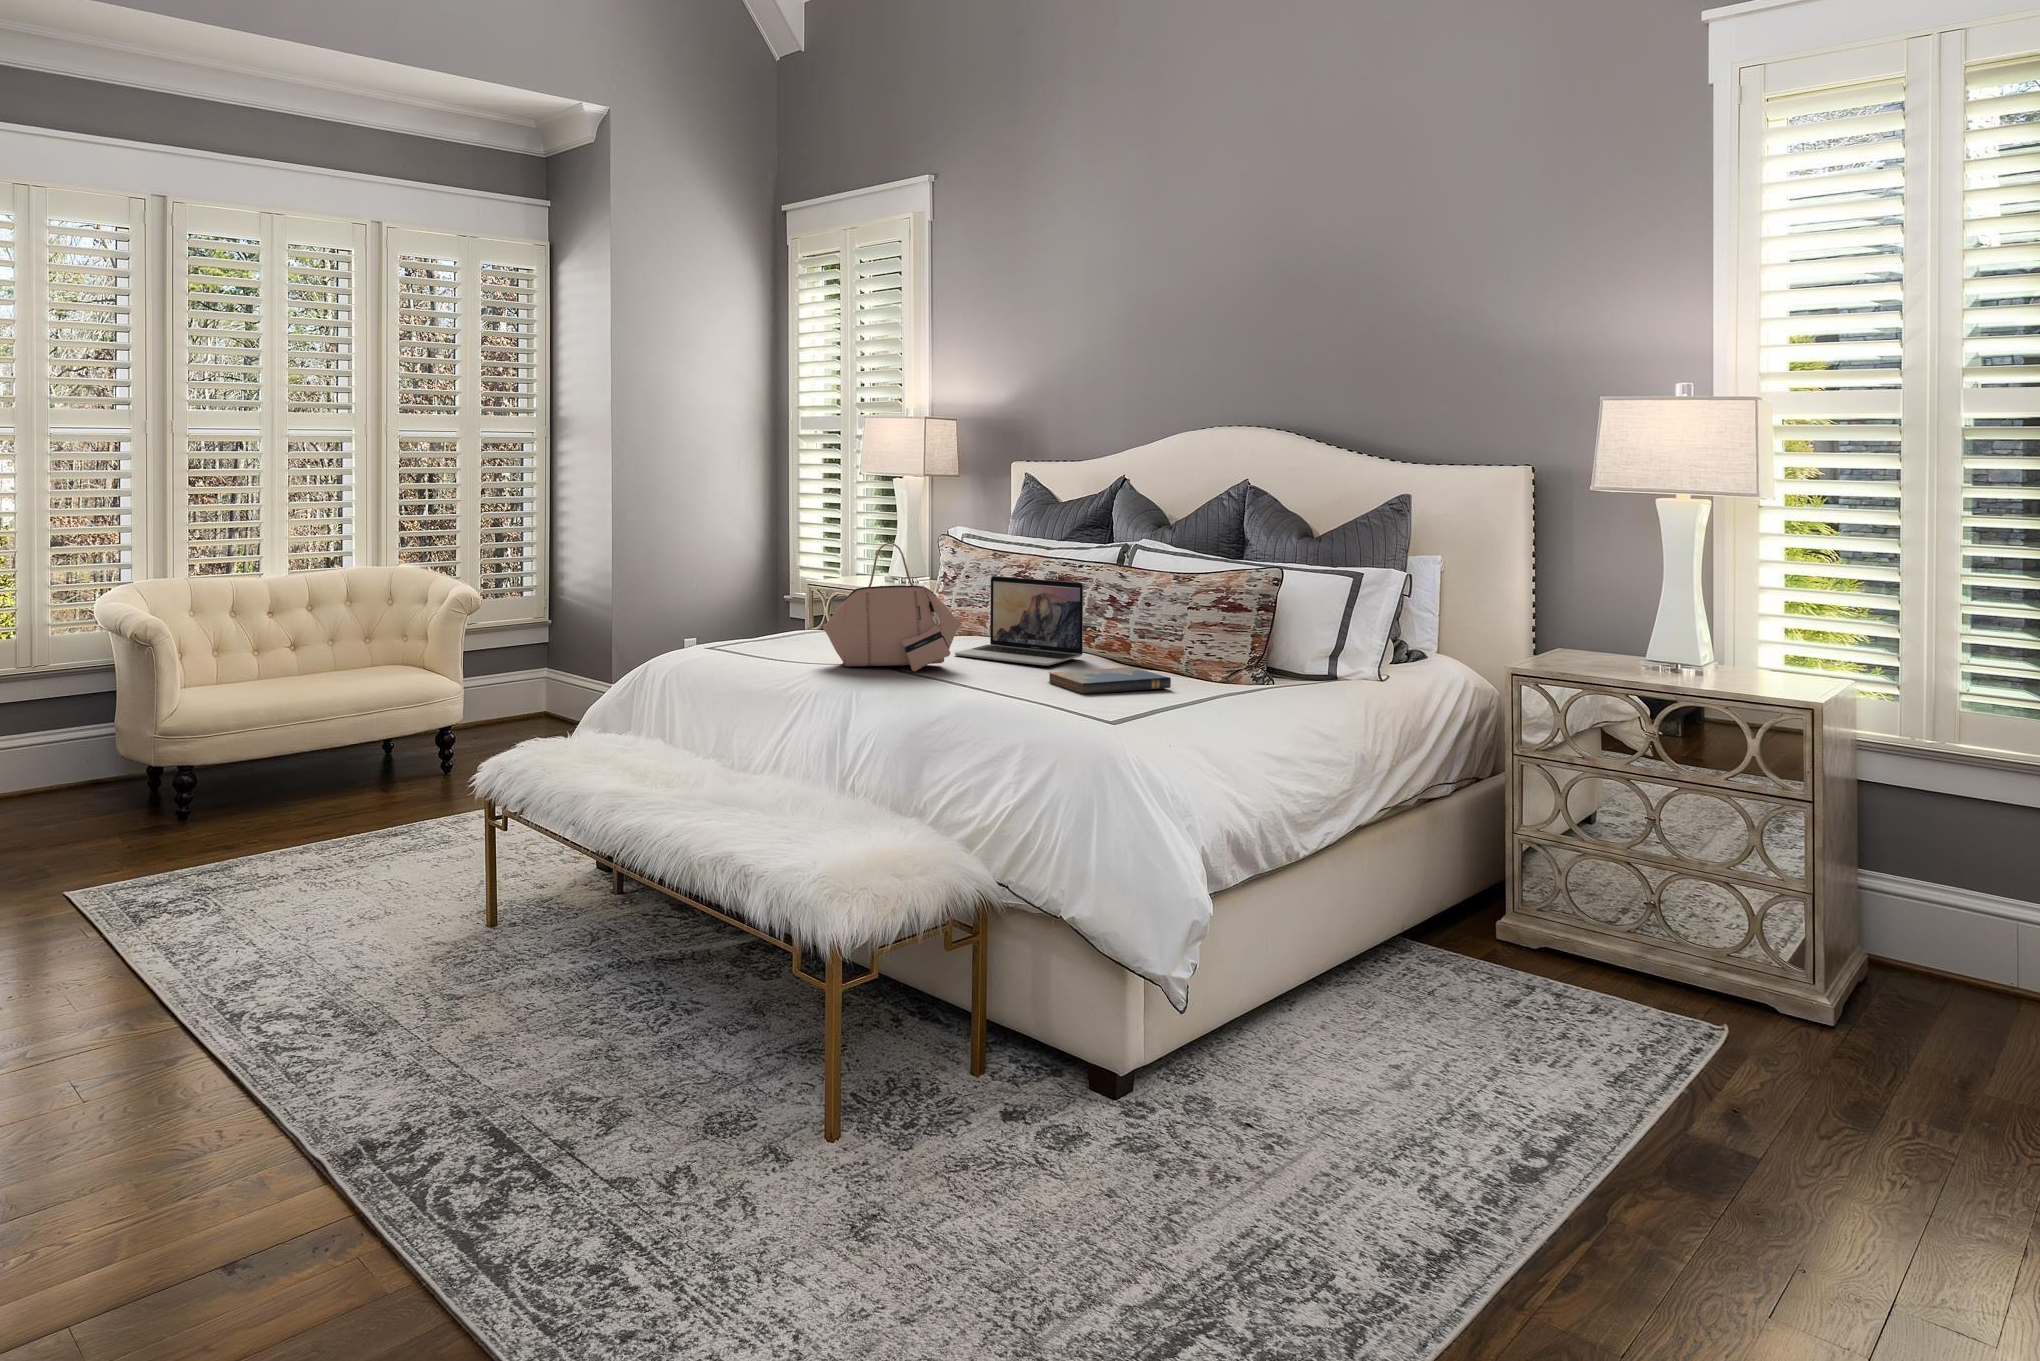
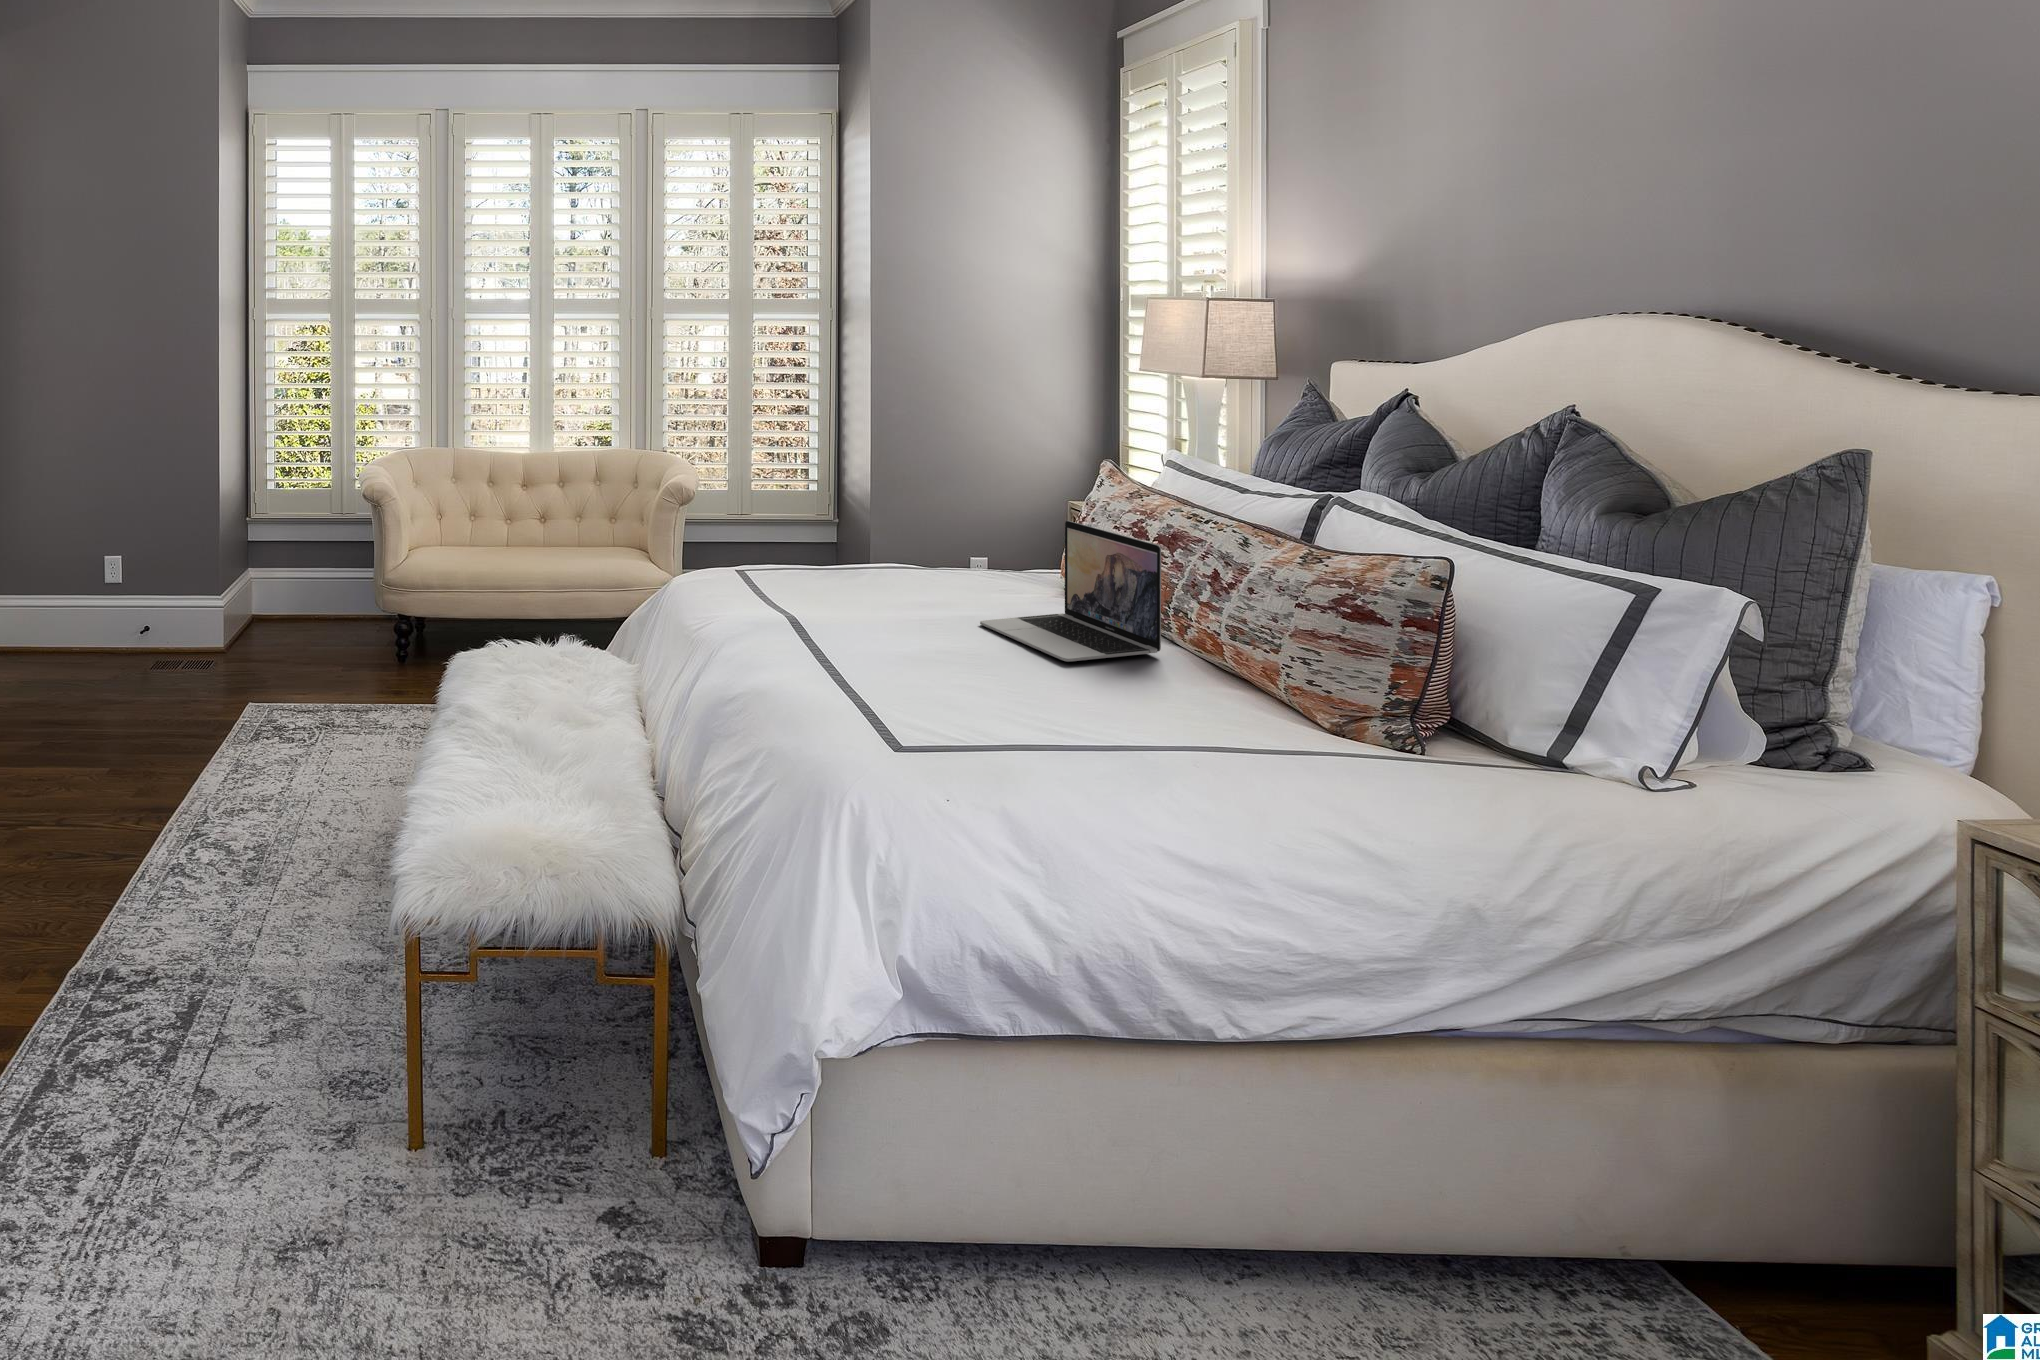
handbag: present [823,543,961,671] -> none [774,470,942,643]
hardcover book: present [1049,667,1171,694] -> none [1011,676,1179,733]

